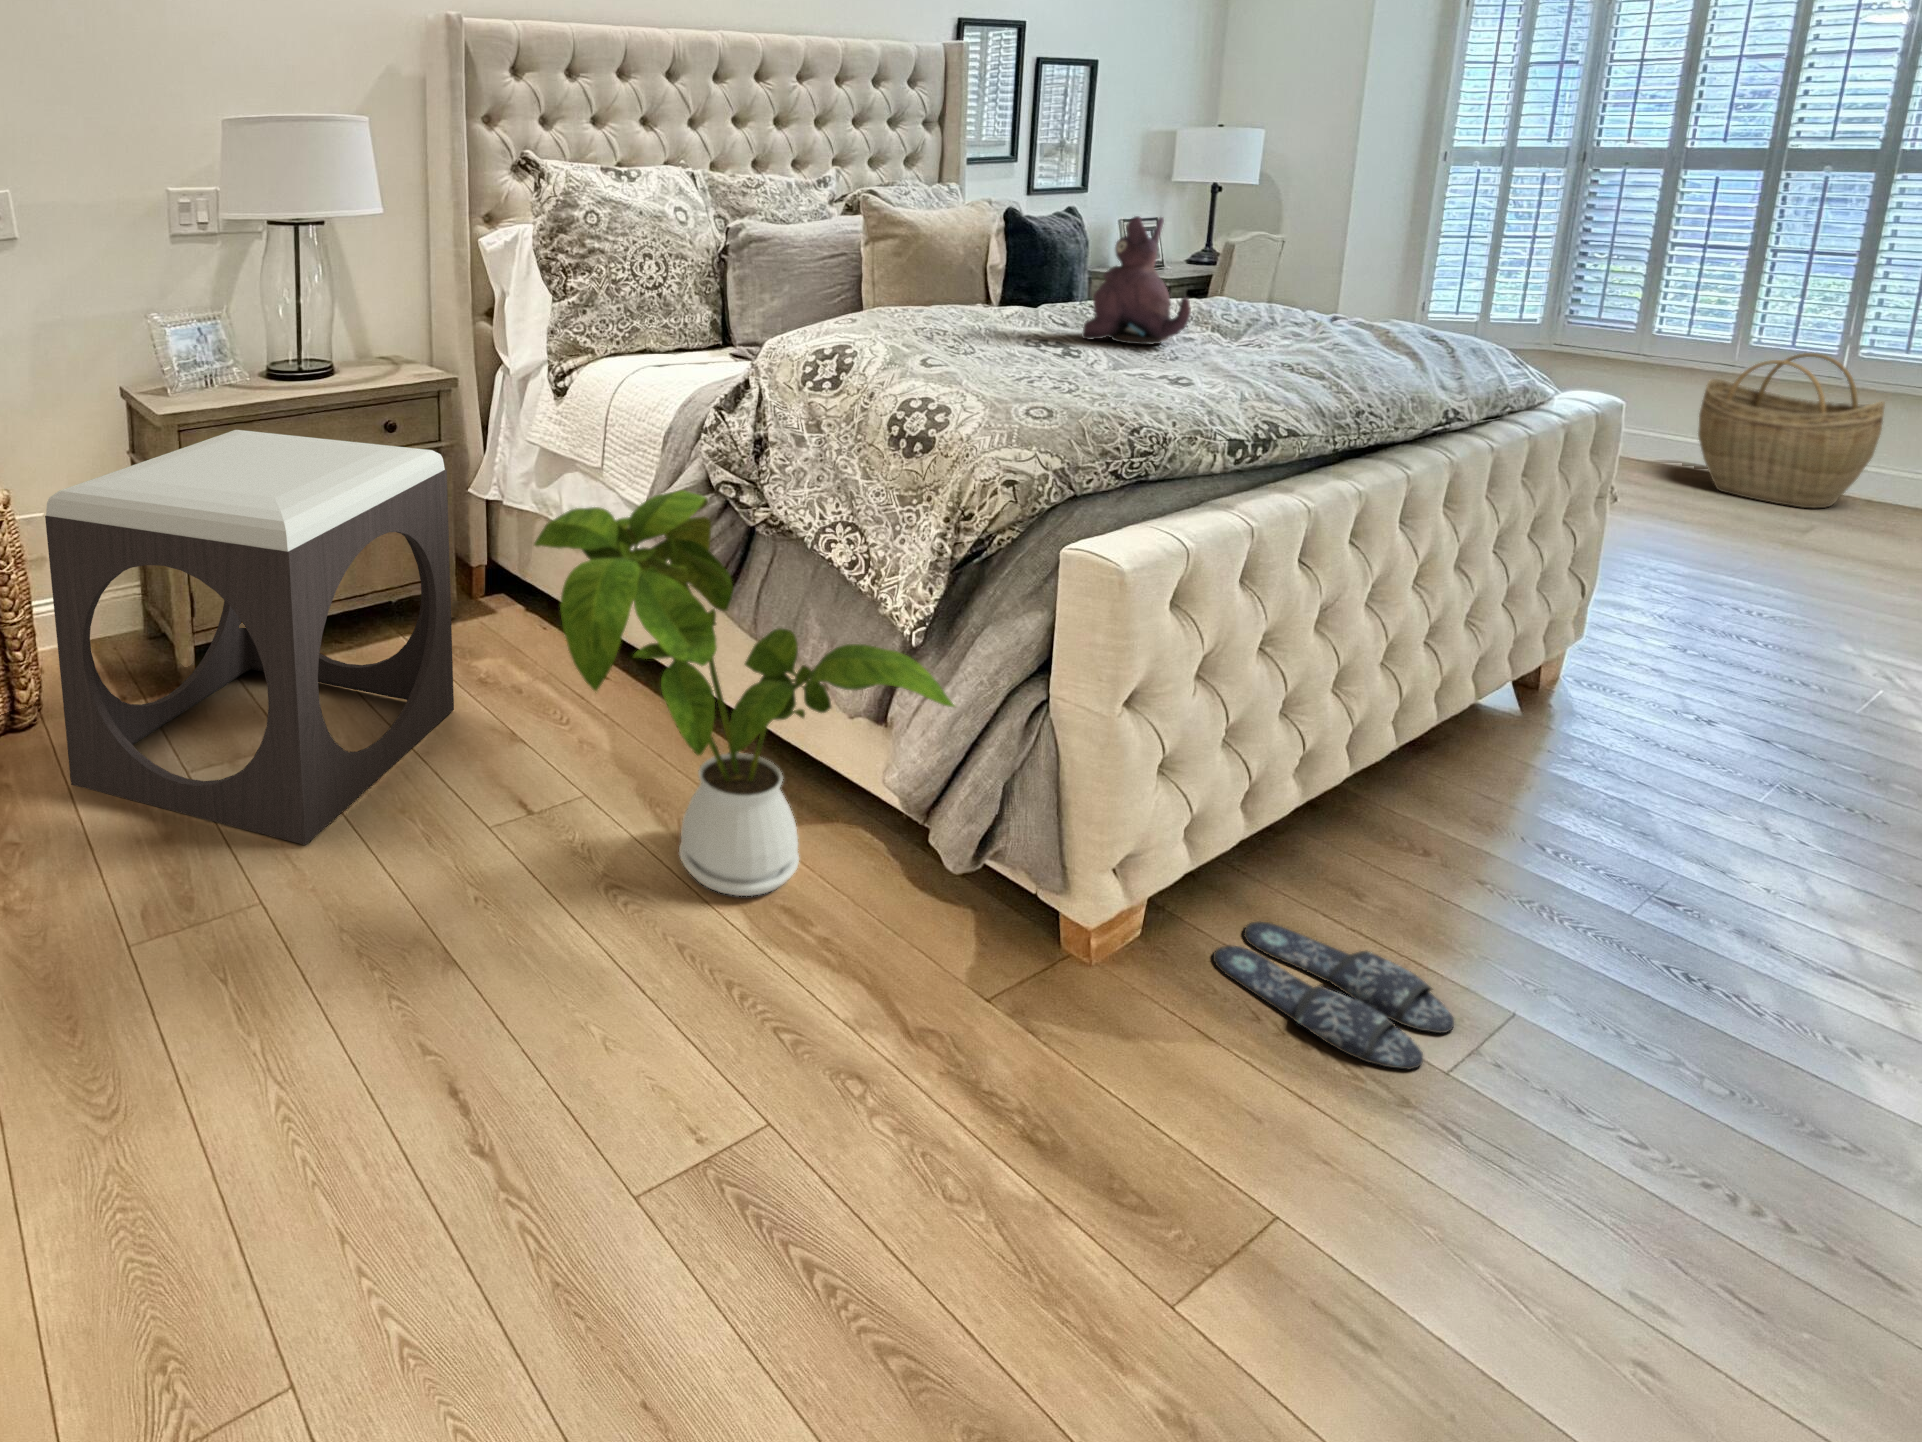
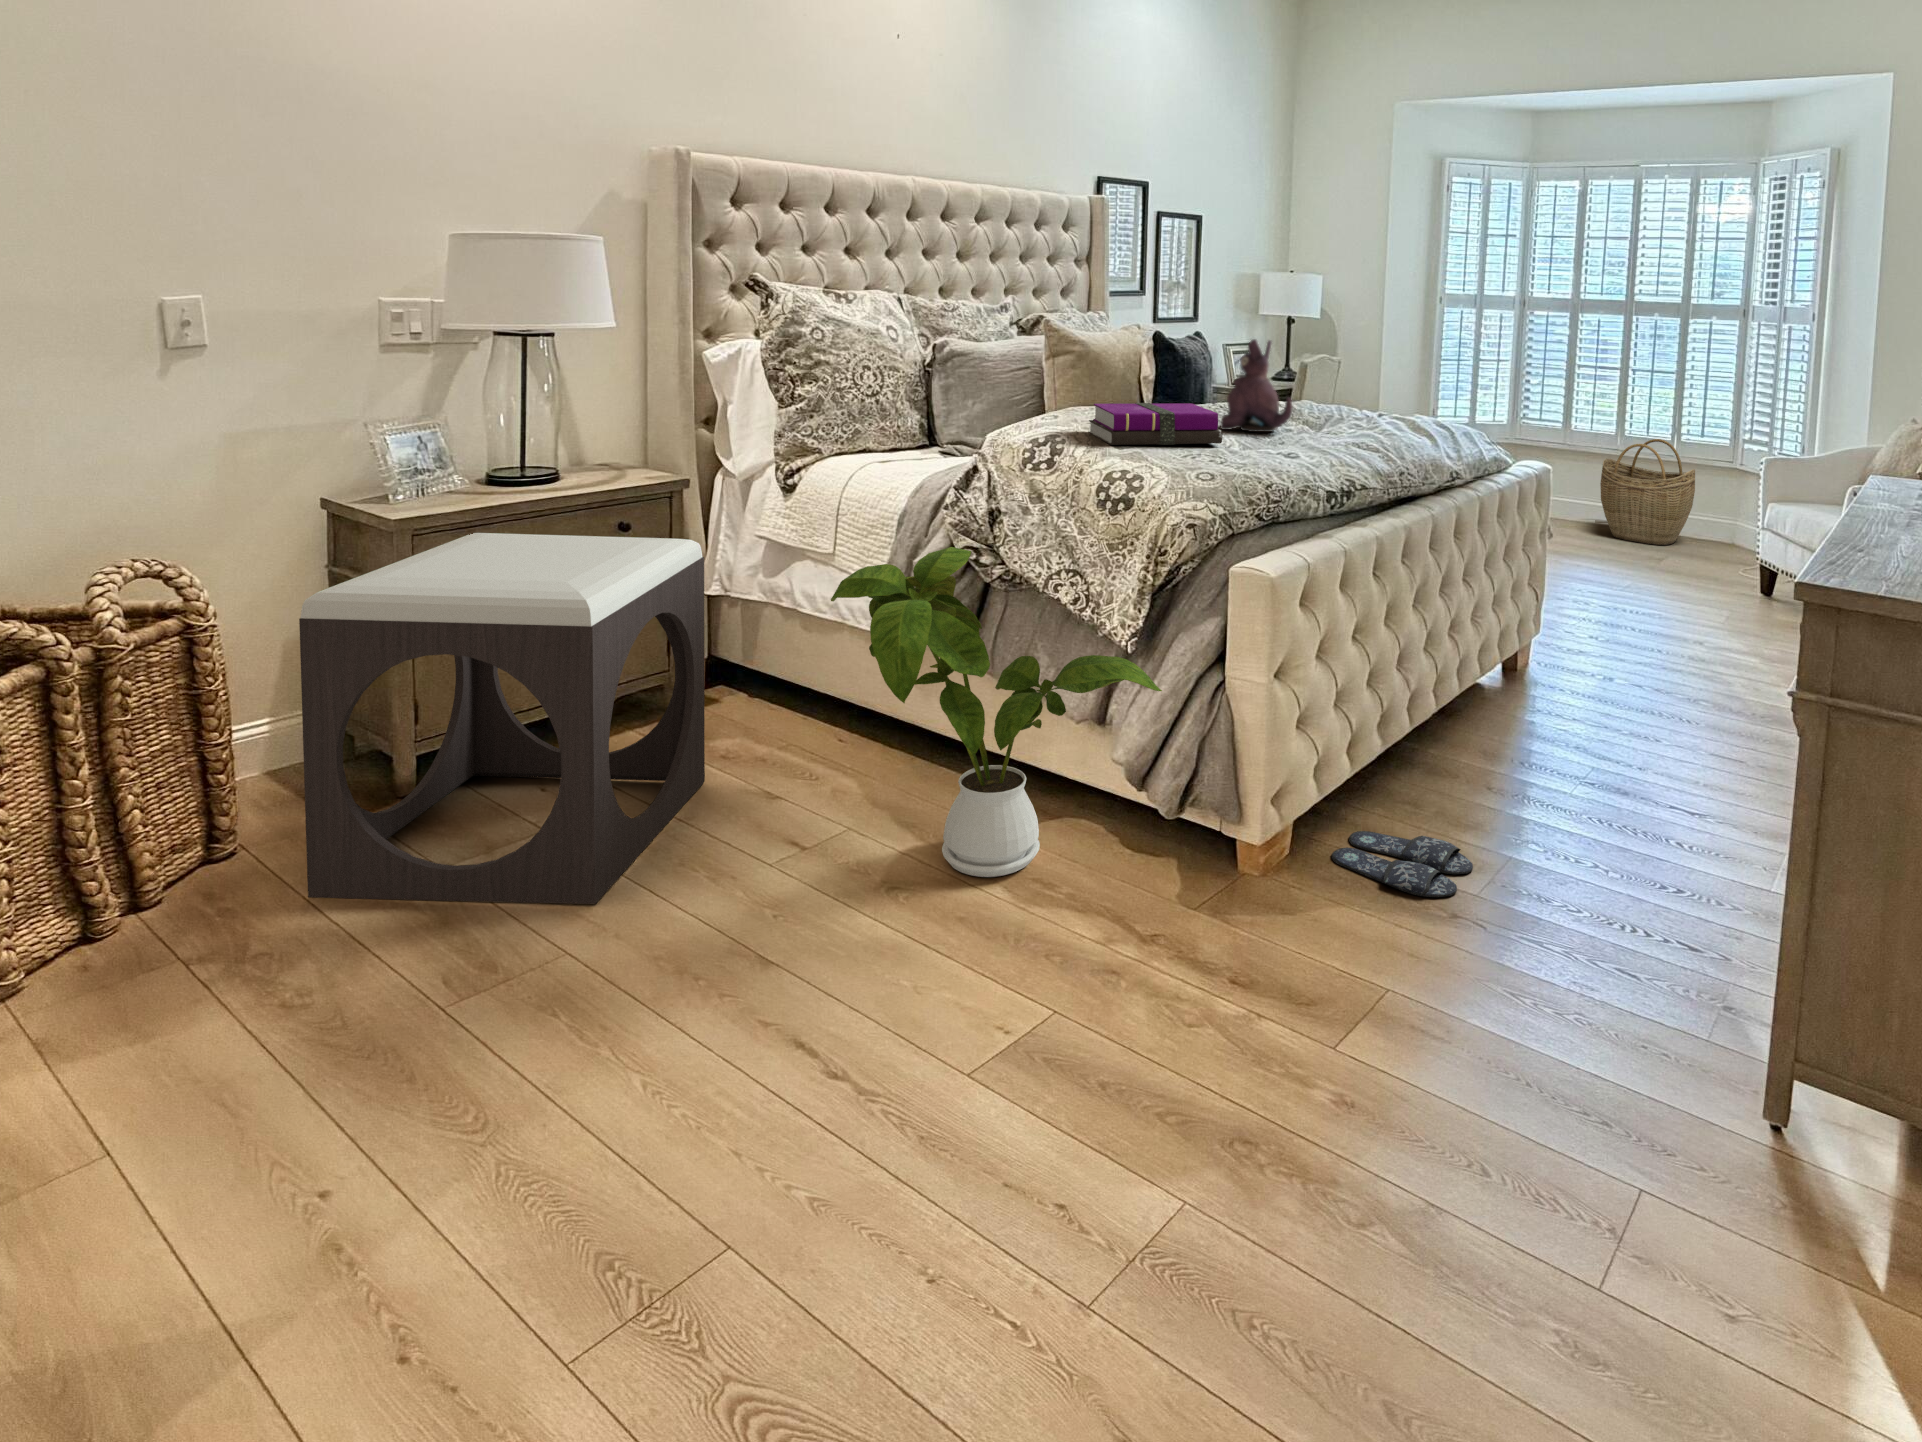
notebook: none [894,304,1077,361] -> present [1089,403,1222,445]

